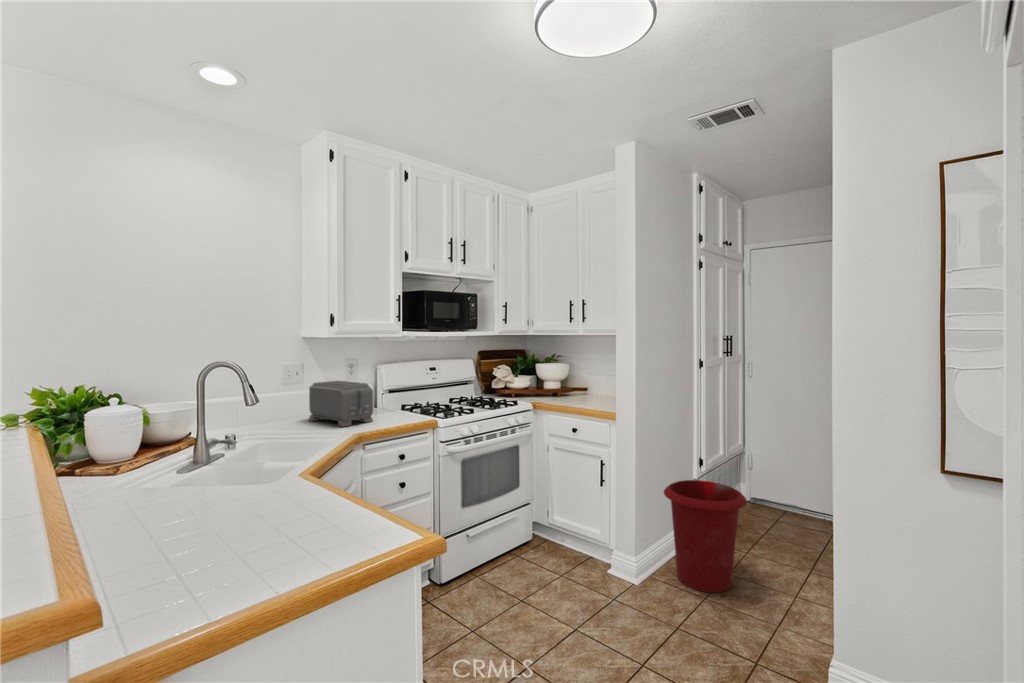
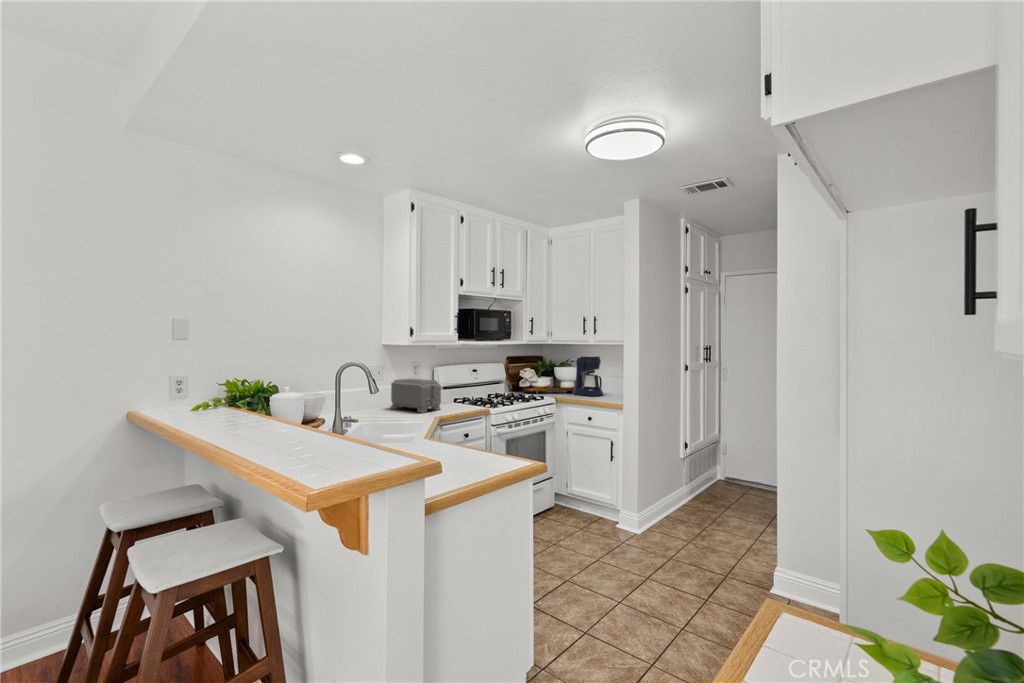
coffee maker: none [558,350,596,400] -> present [574,356,604,396]
waste bin: present [664,480,747,593] -> none [659,457,721,538]

